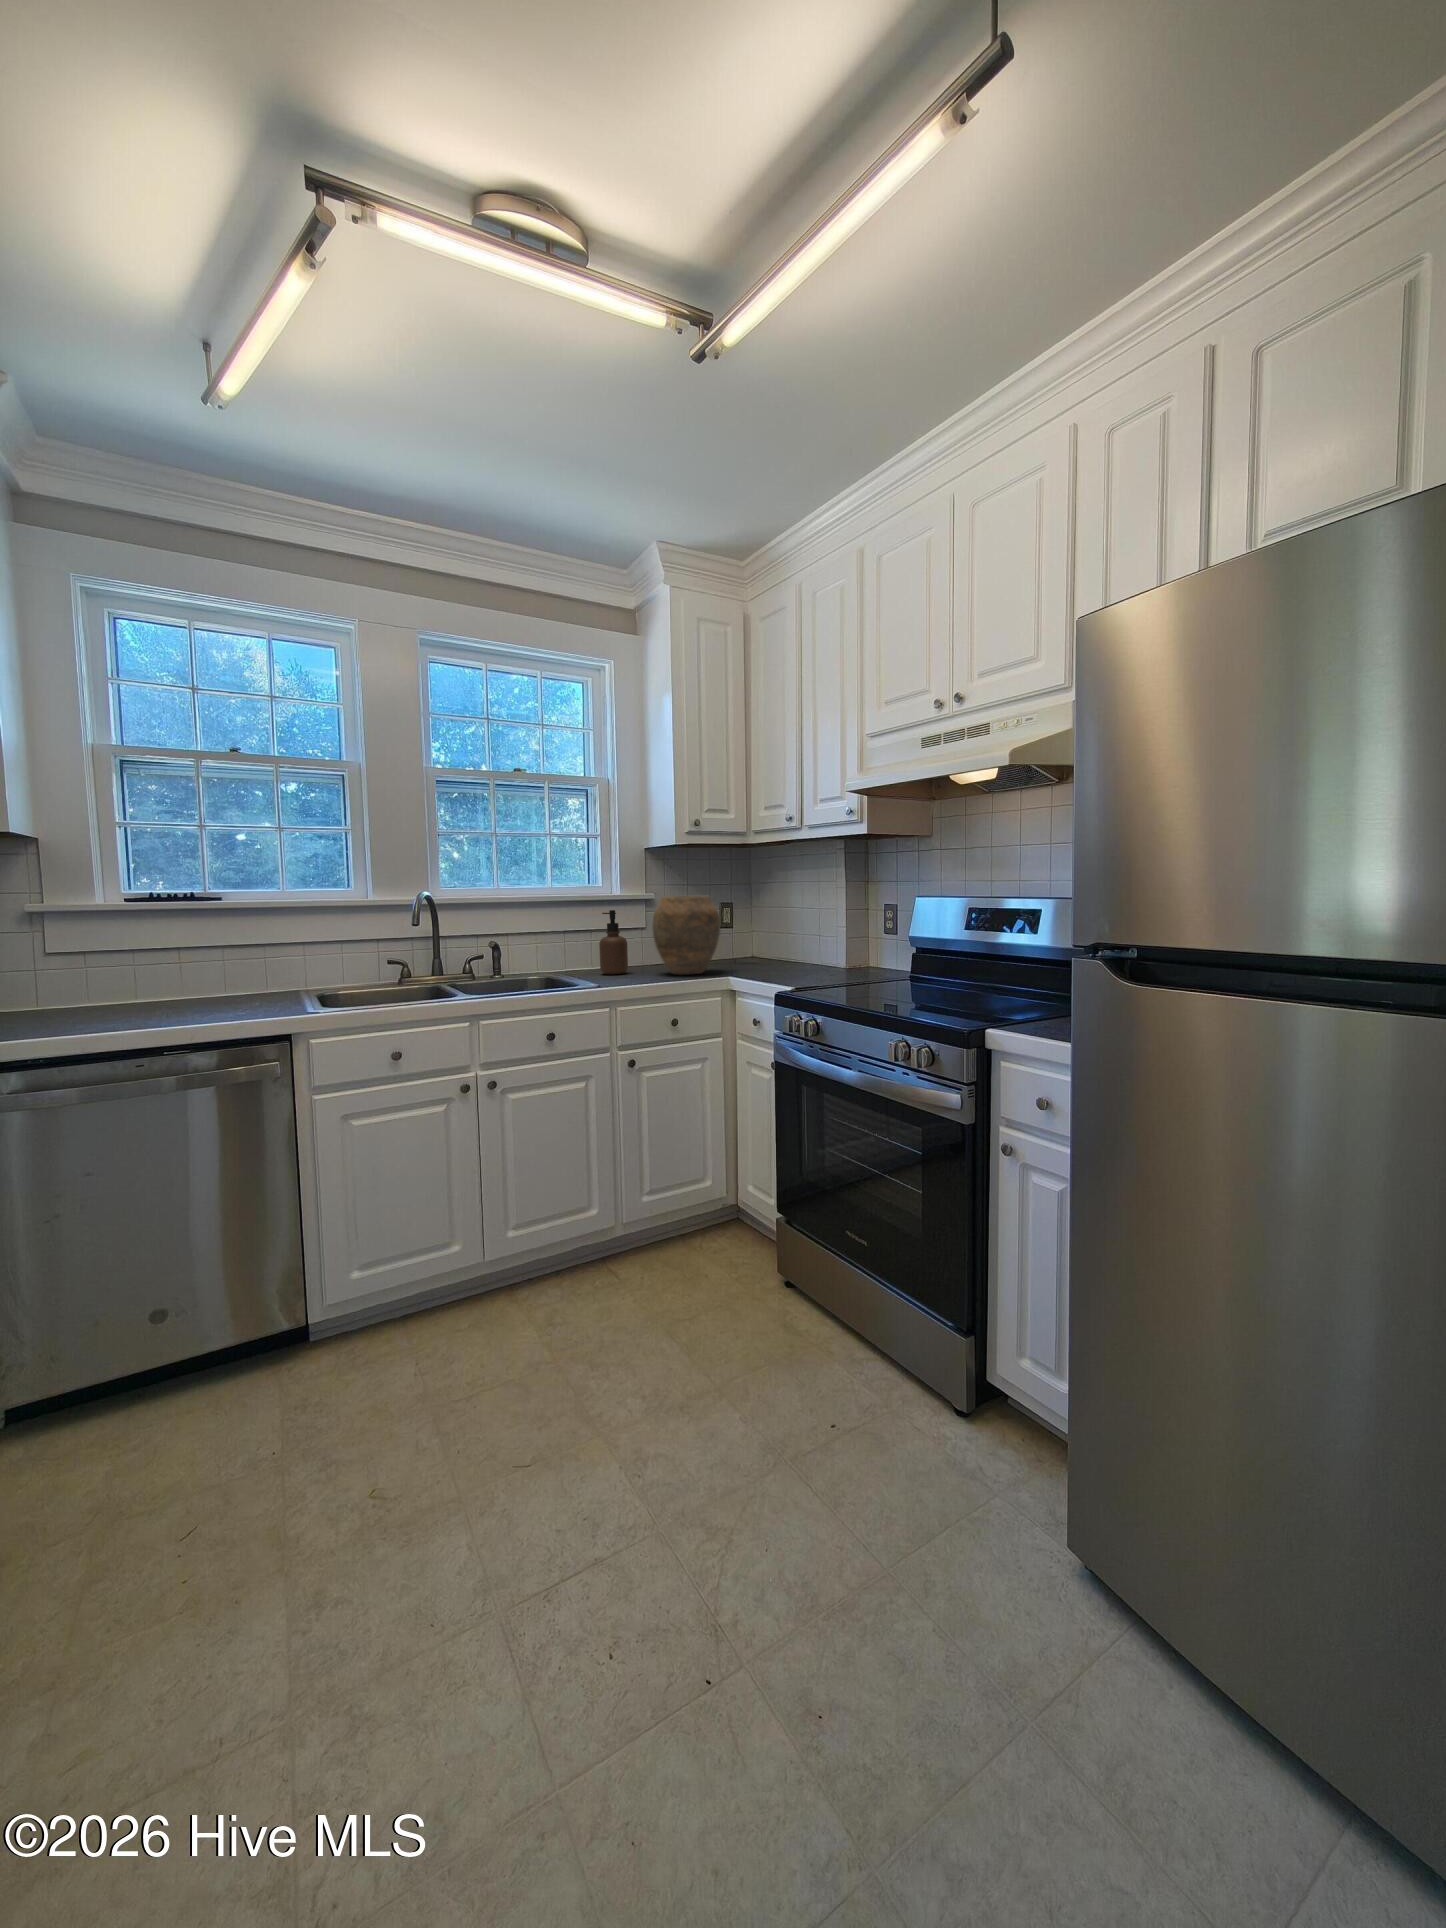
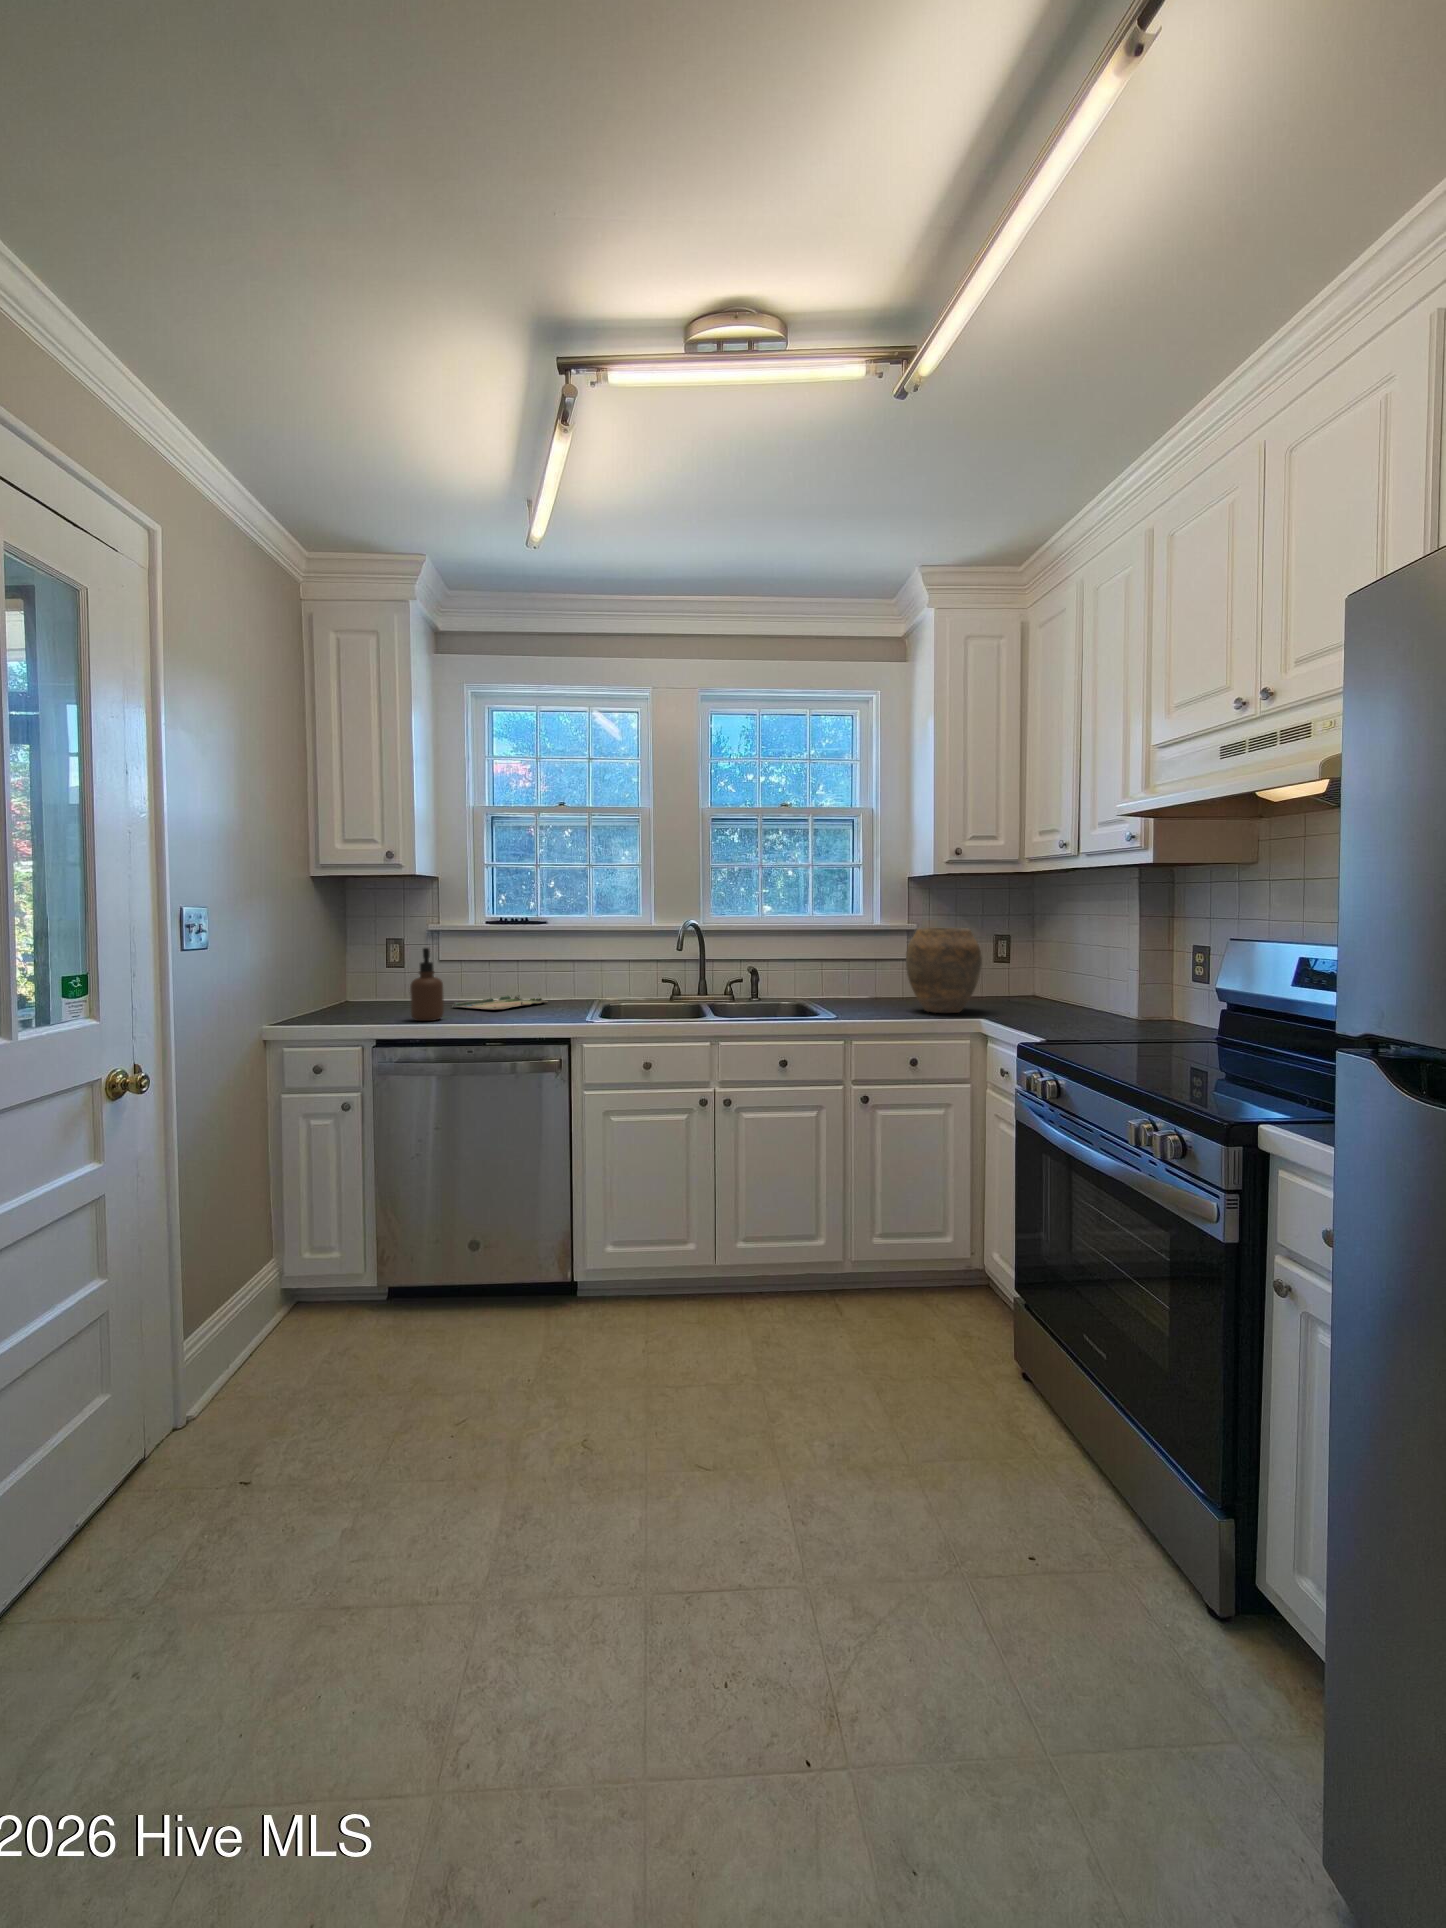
soap dispenser: present [599,910,628,975] -> present [410,948,444,1021]
tray: none [118,984,252,1009] -> present [452,994,548,1010]

